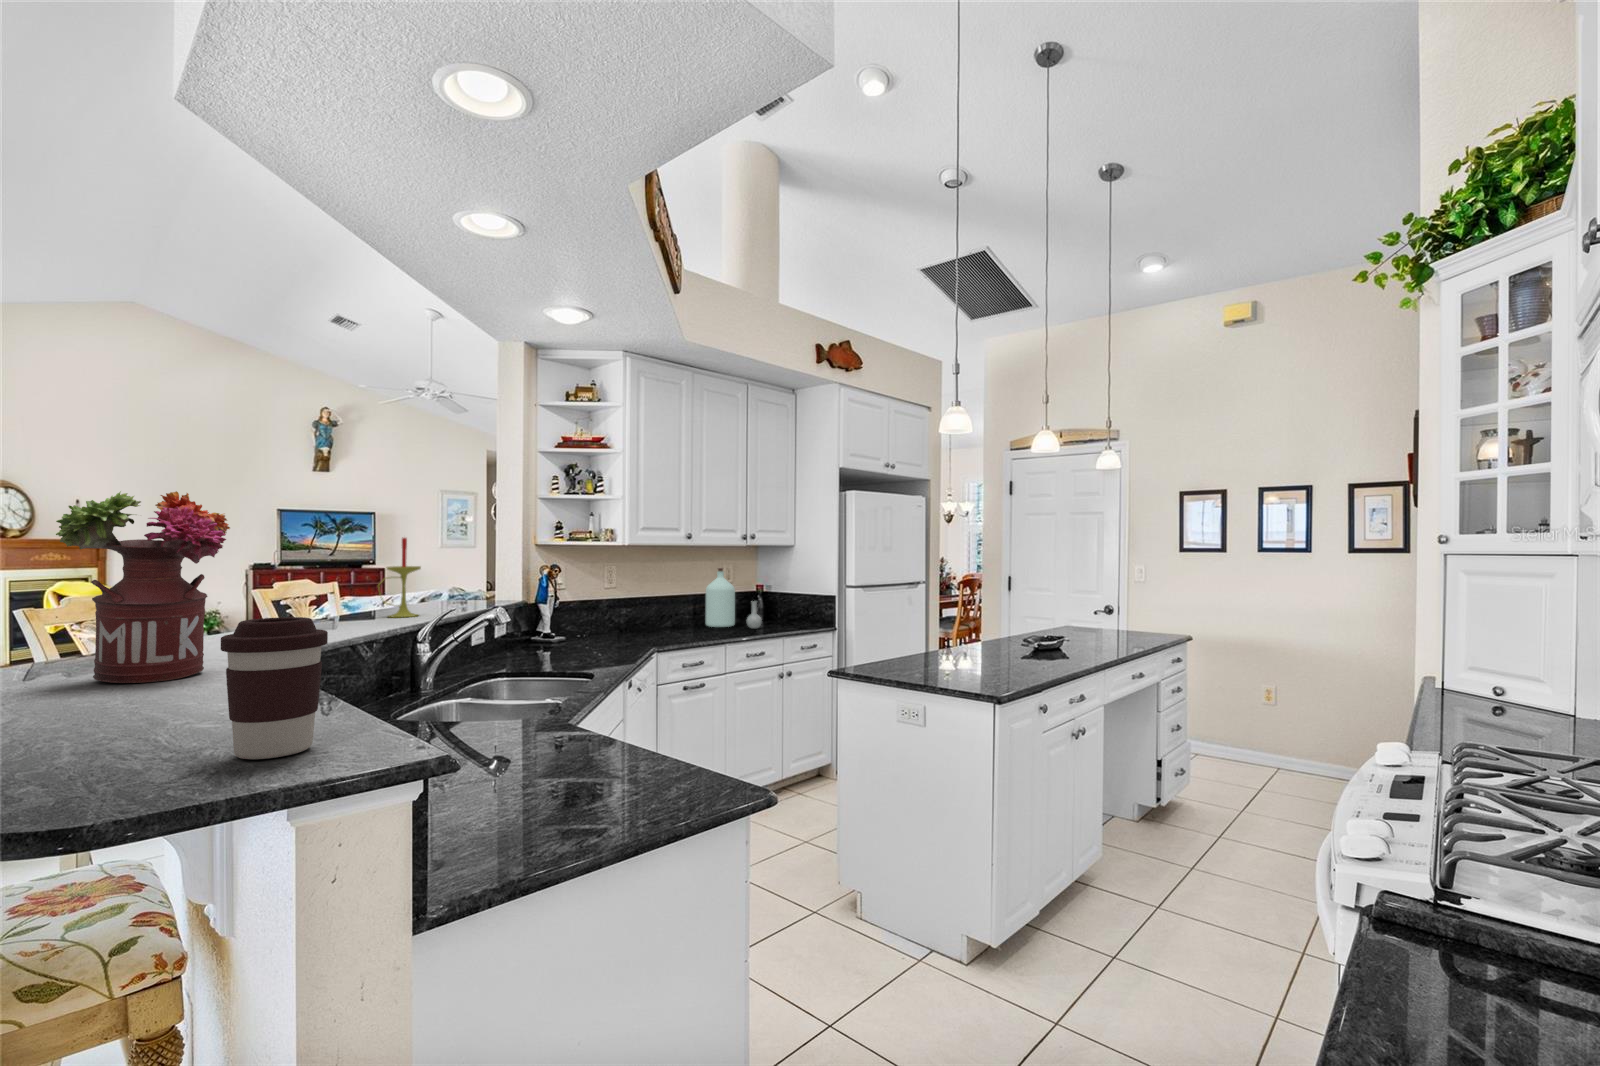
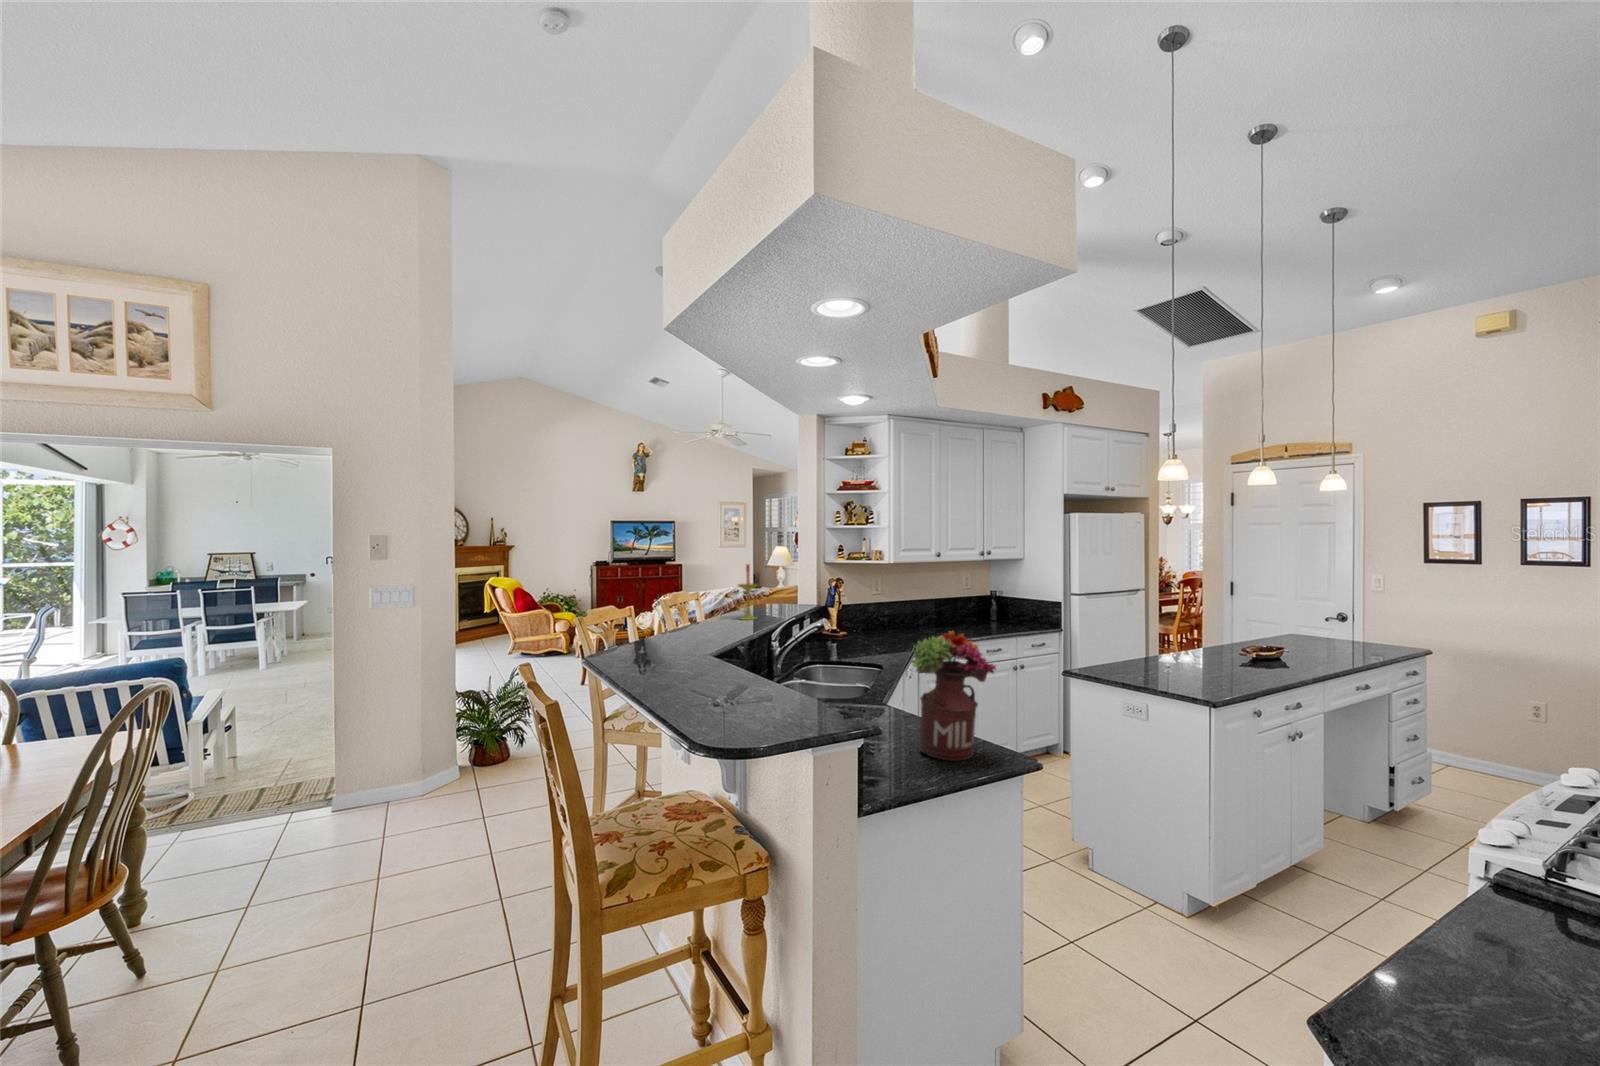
flower arrangement: present [56,491,230,683] -> present [912,631,996,760]
bottle: present [706,568,762,628] -> none [949,578,997,628]
coffee cup: present [221,617,328,759] -> none [791,654,833,723]

